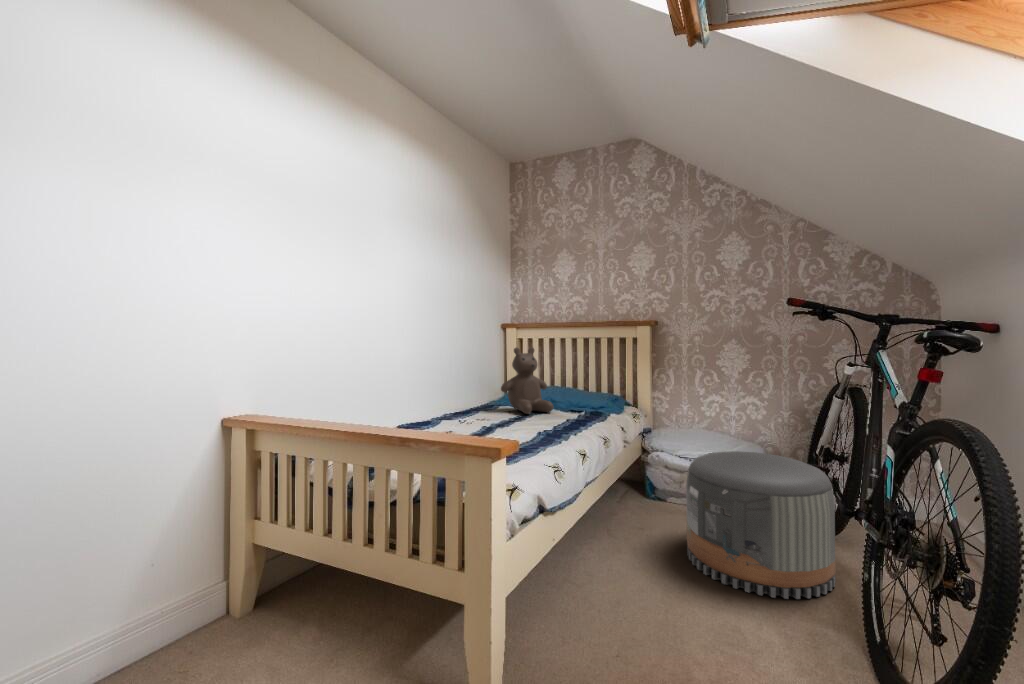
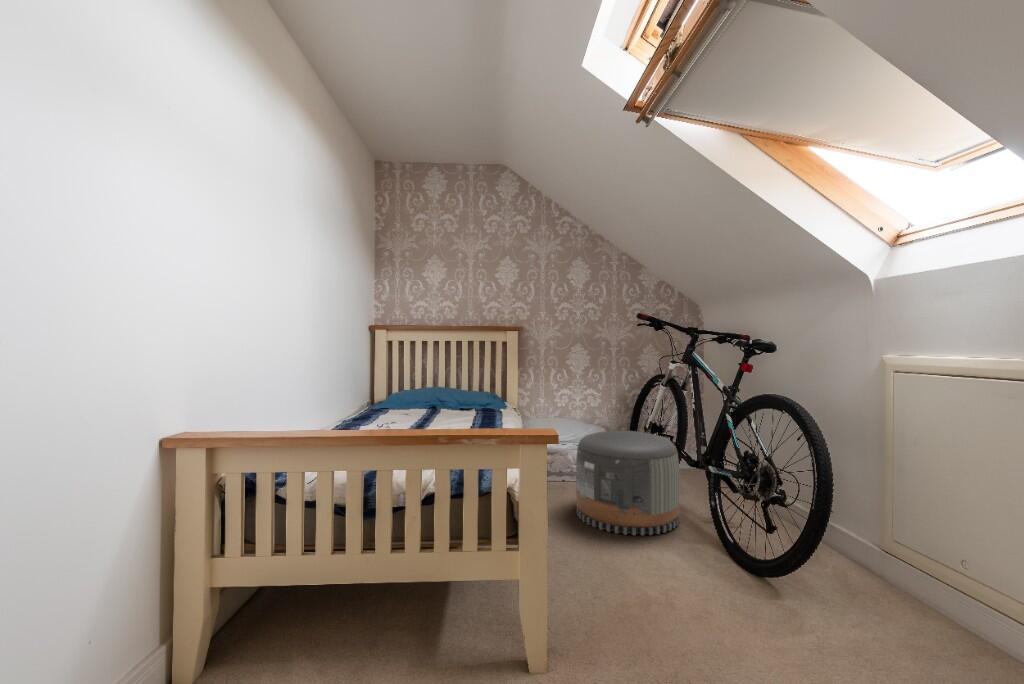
teddy bear: present [501,347,554,414] -> none [394,349,446,414]

